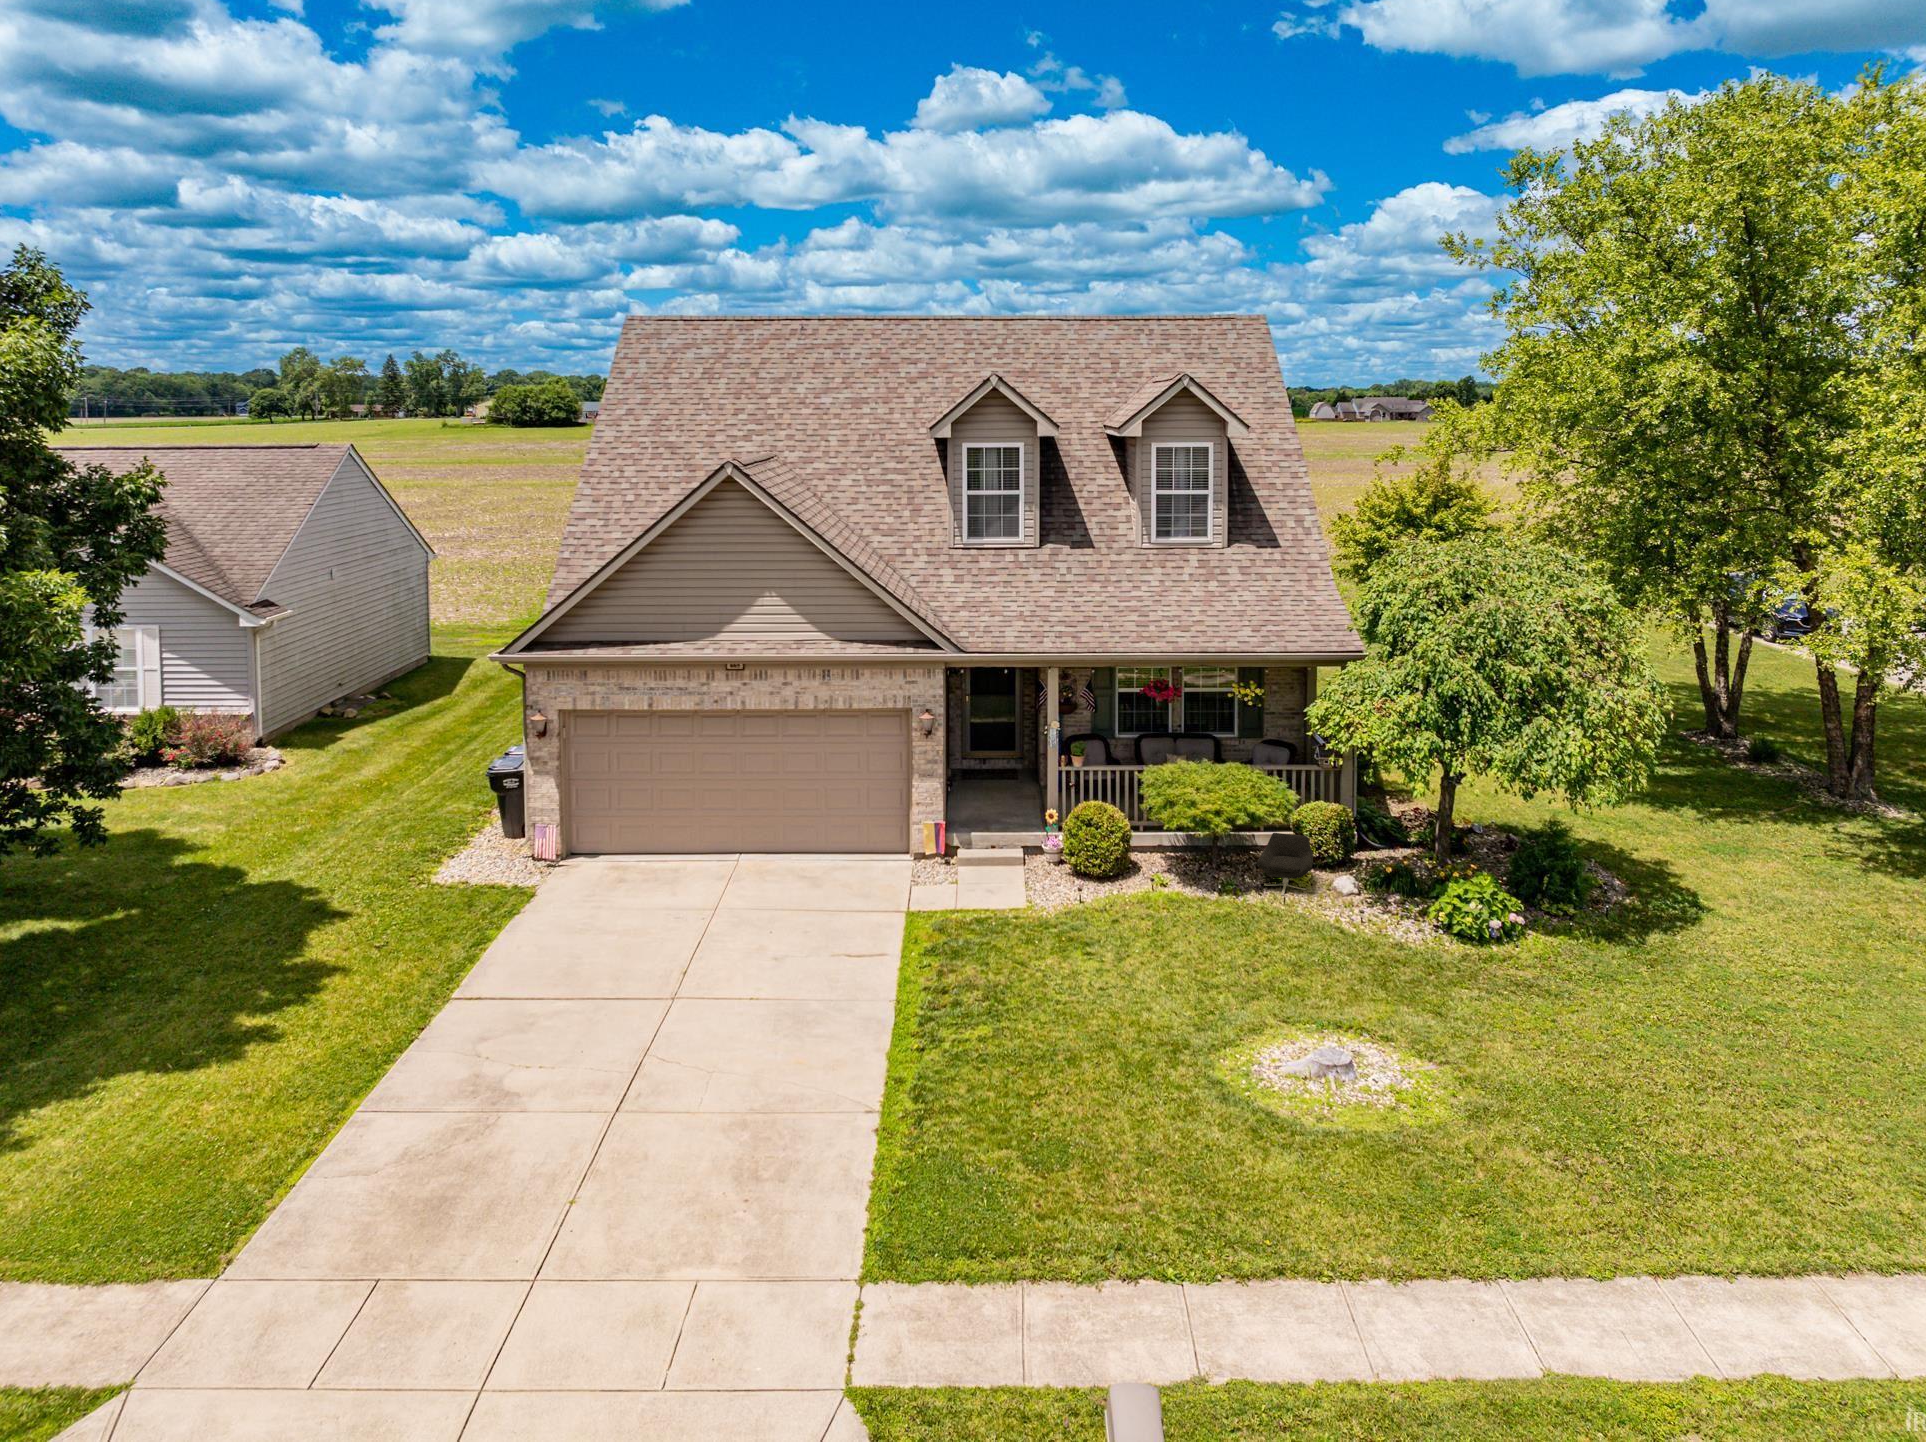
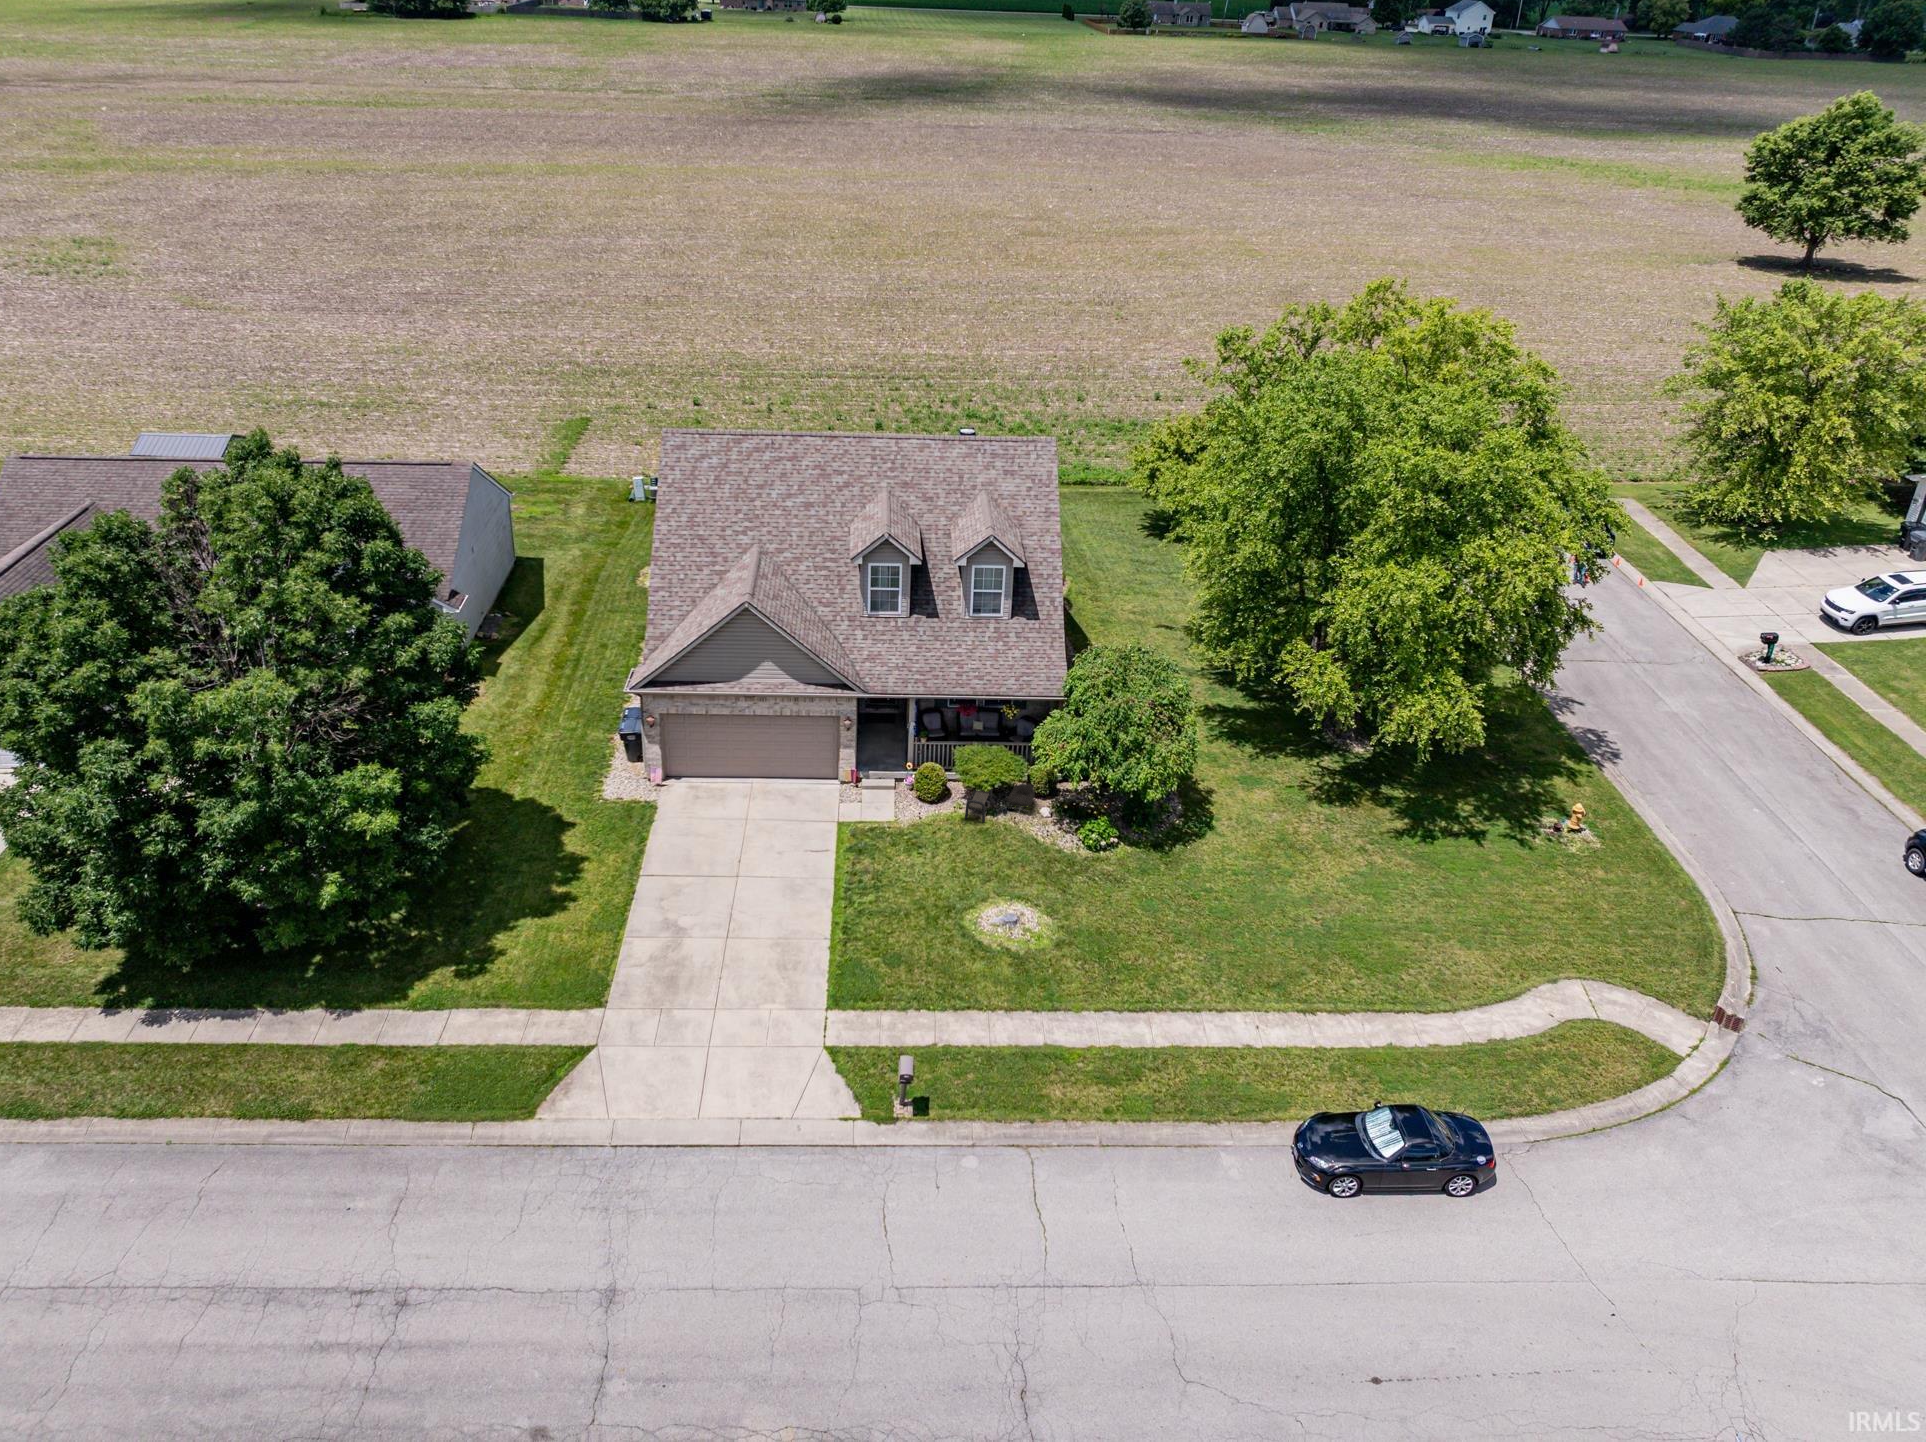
bench: none [1173,836,1225,906] -> present [965,790,992,822]

